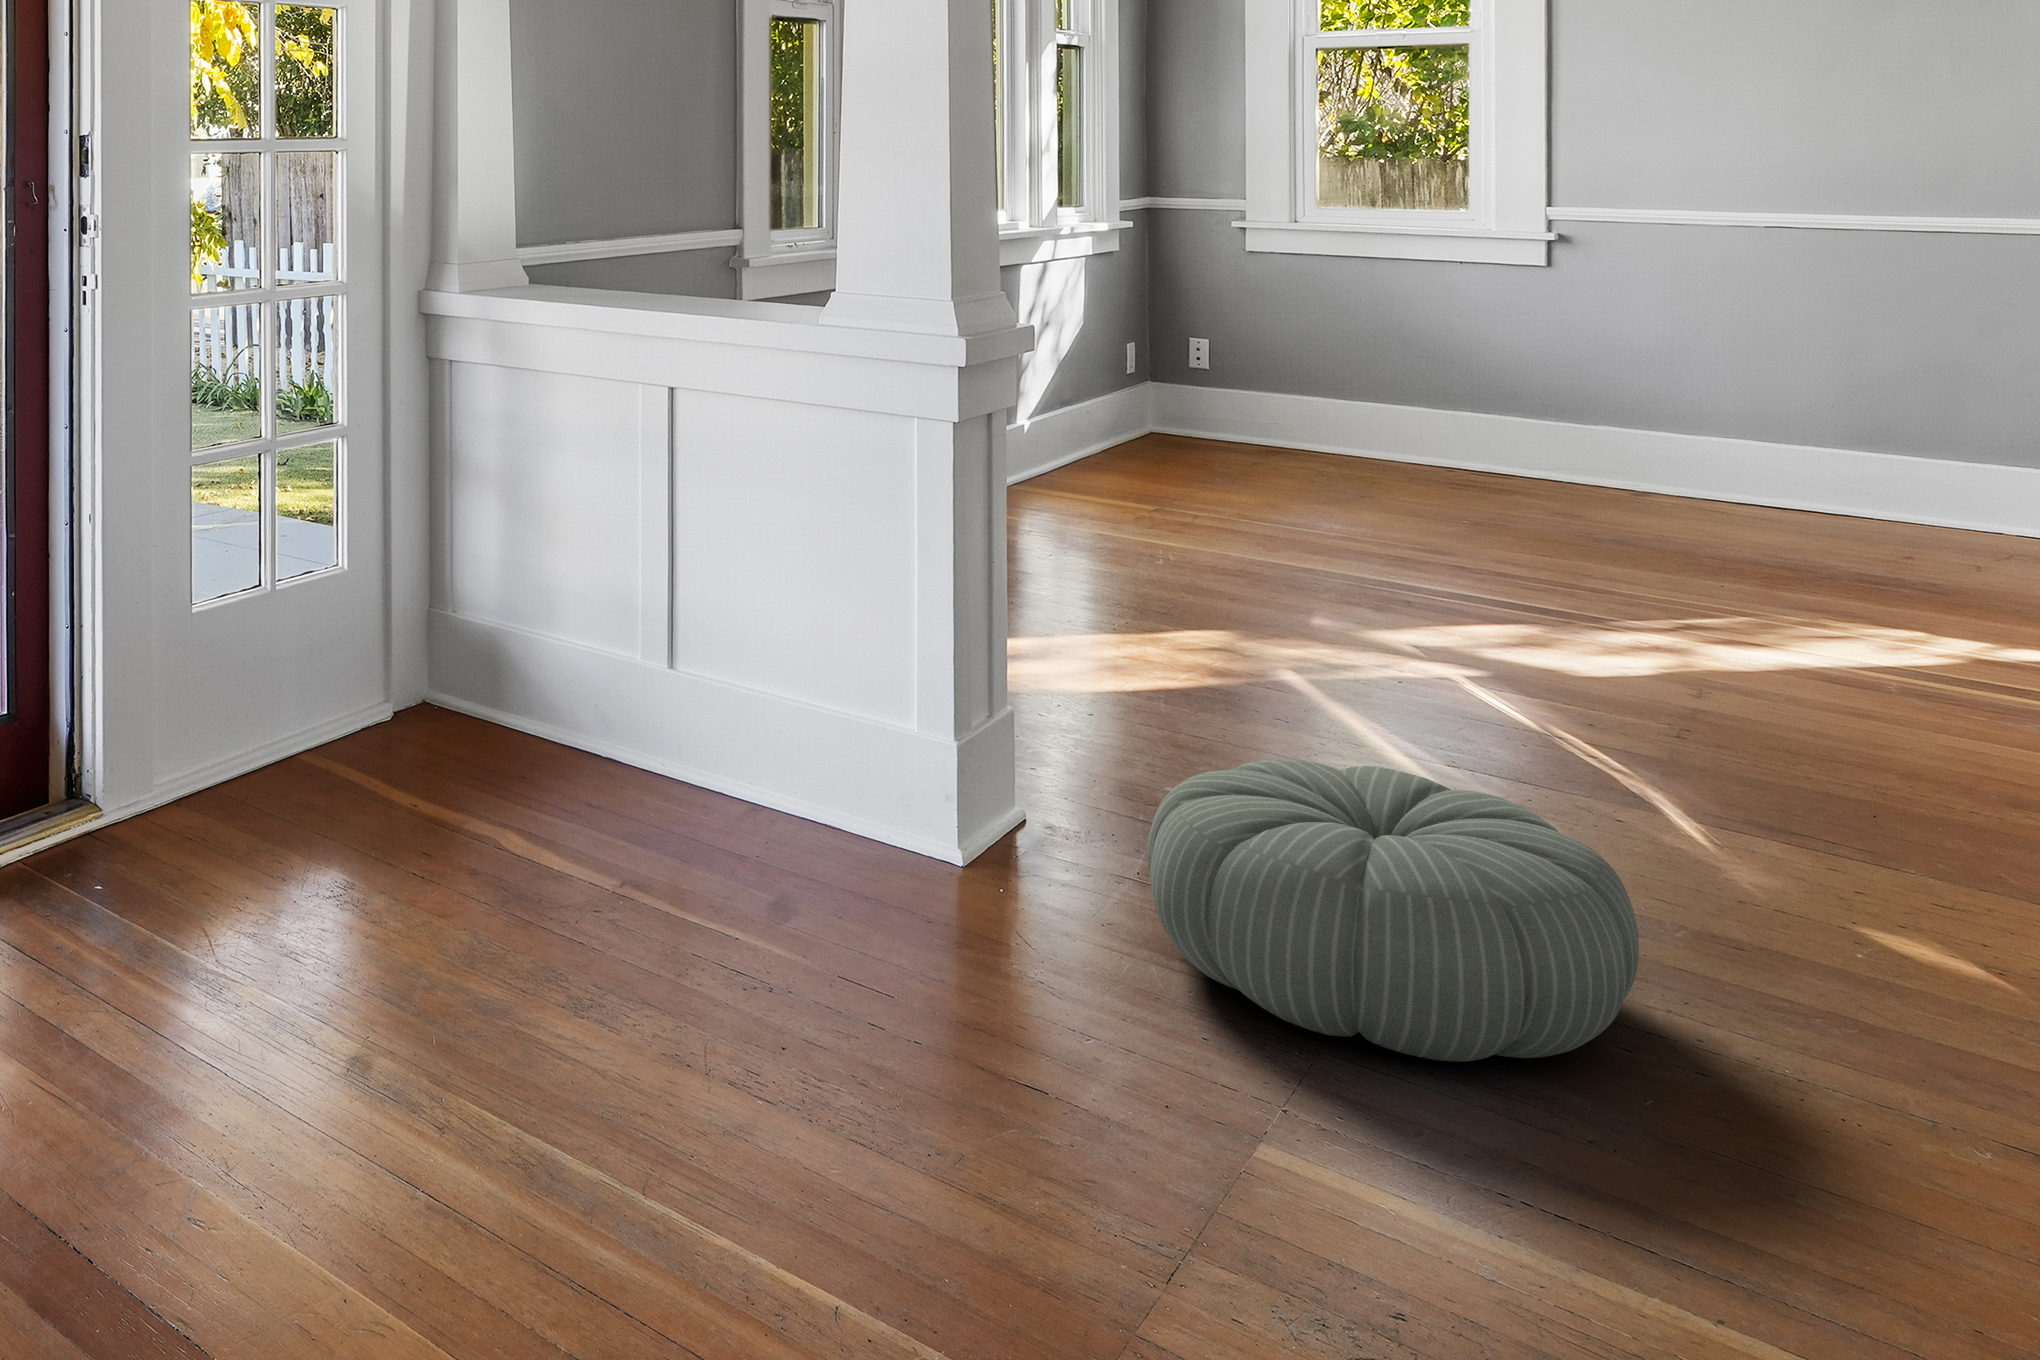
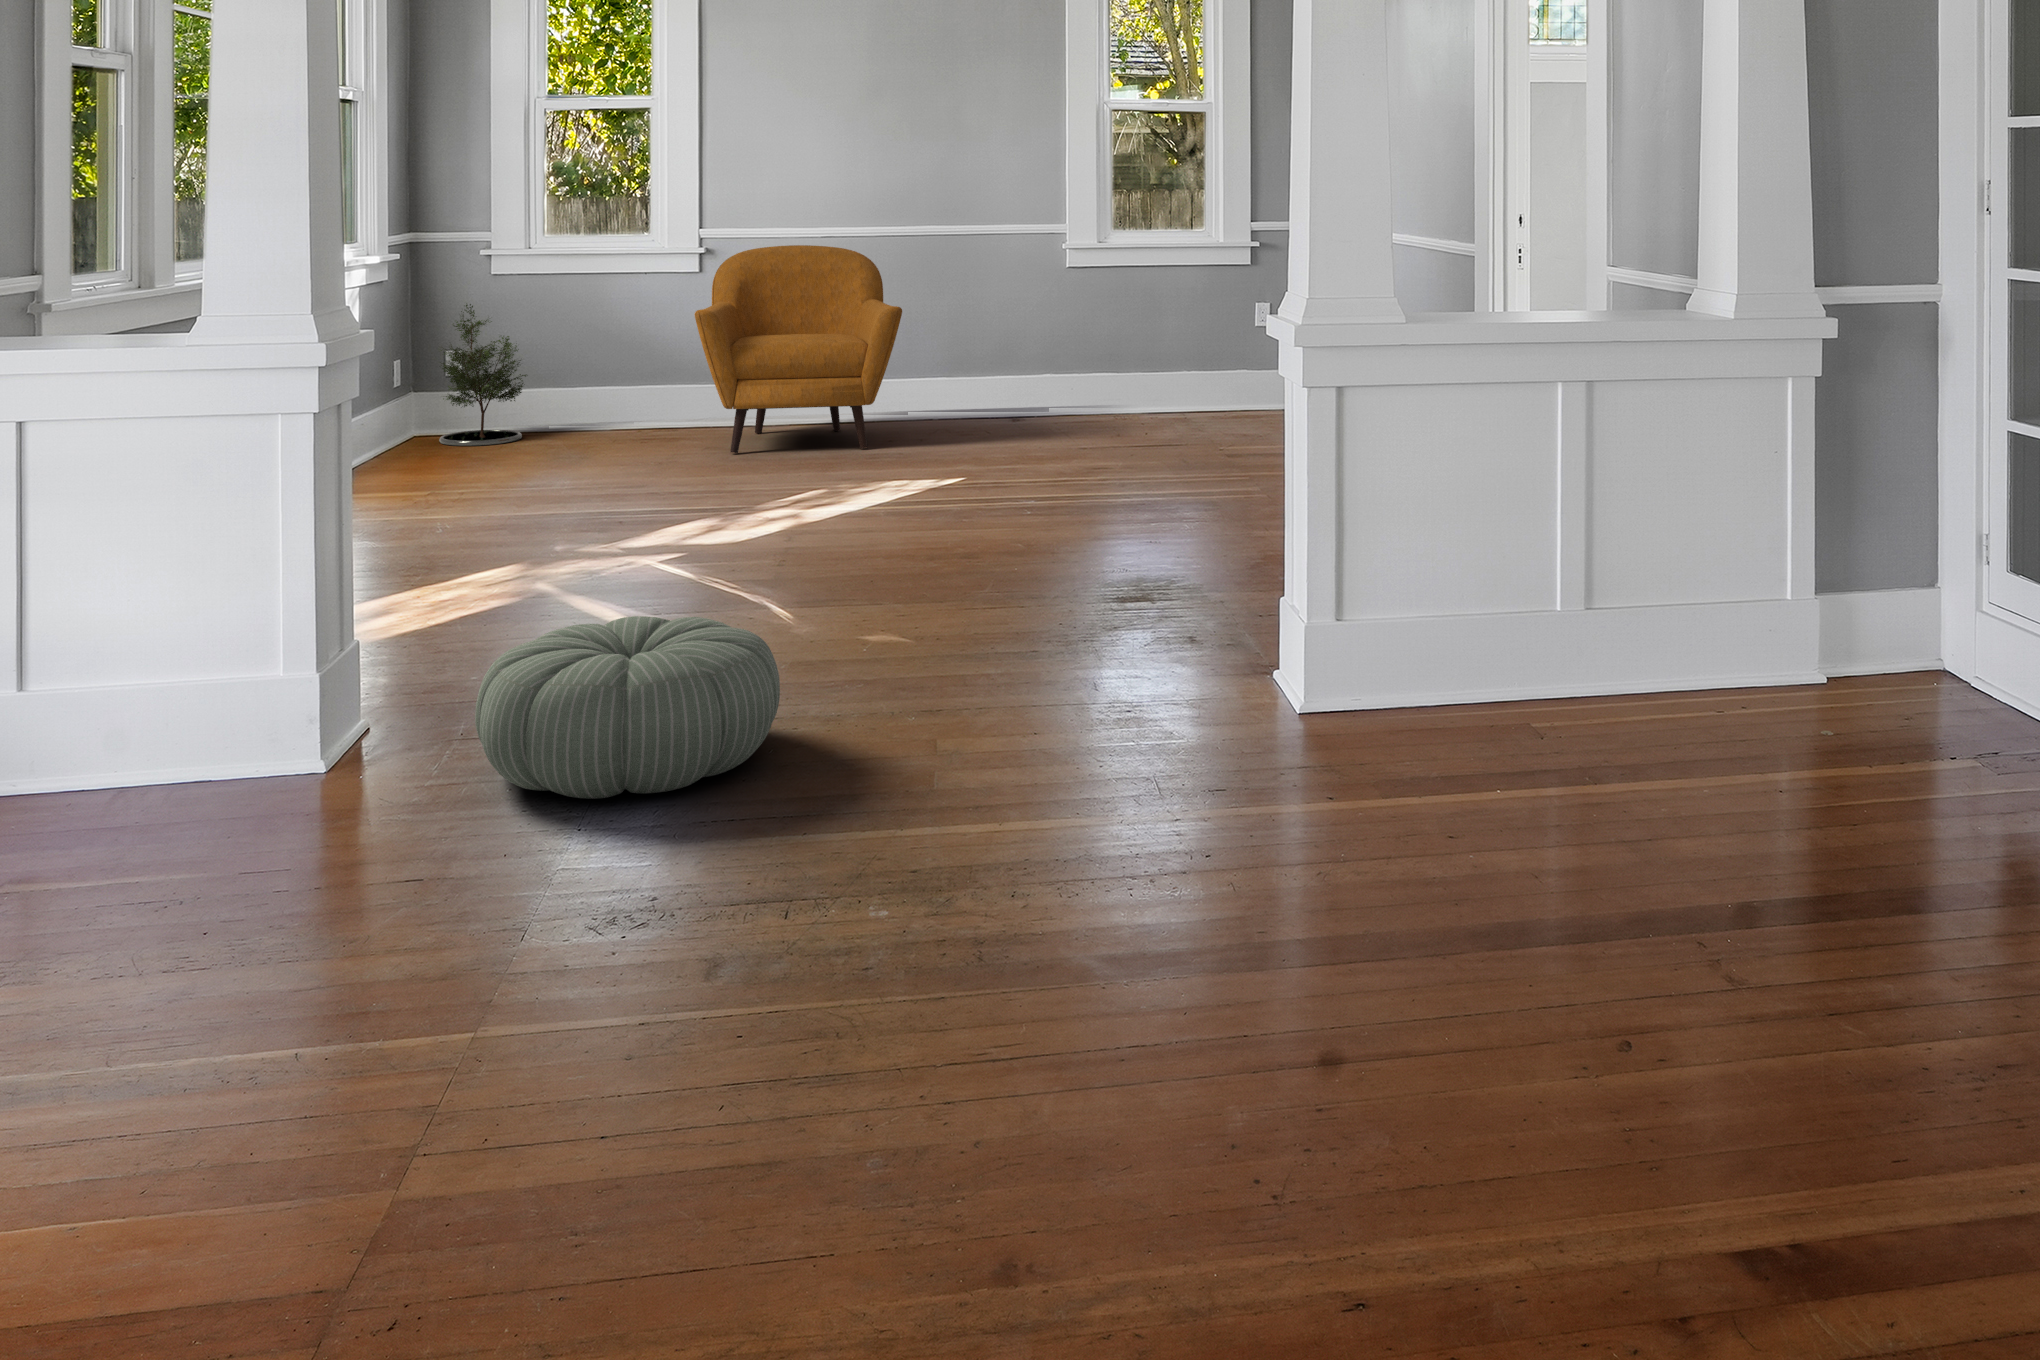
armchair: none [1530,235,1899,541] -> present [694,245,902,453]
potted tree: none [1181,283,1296,455] -> present [439,304,526,446]

